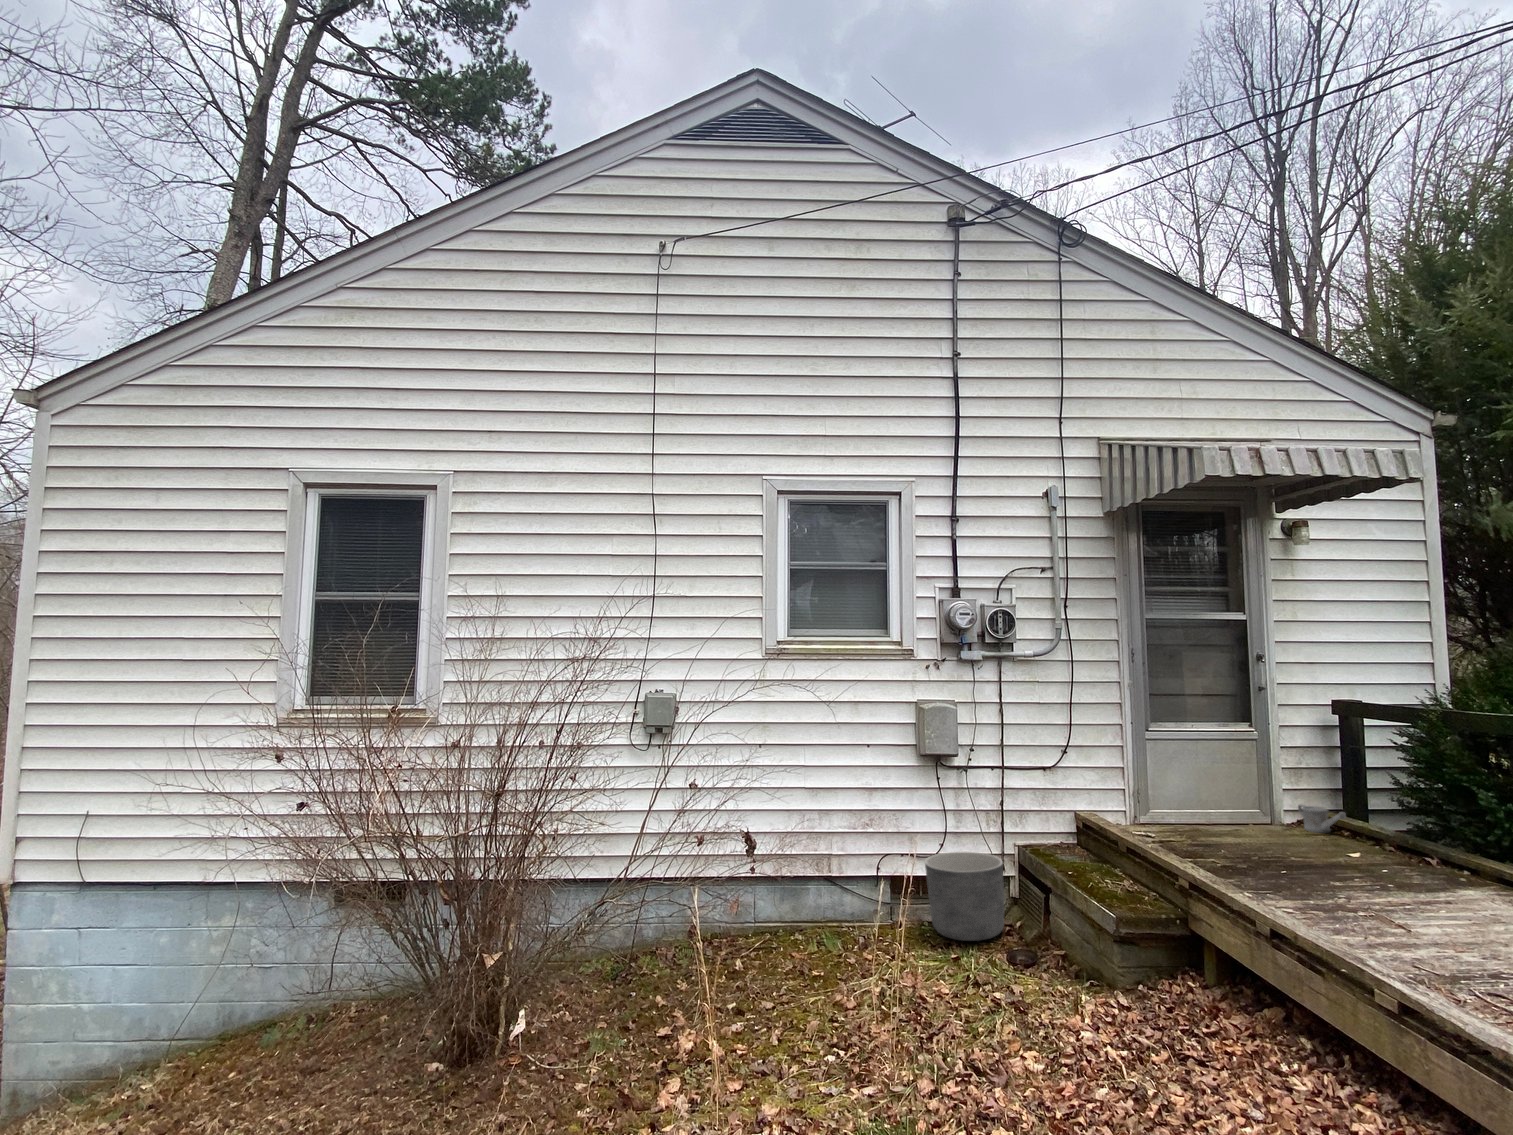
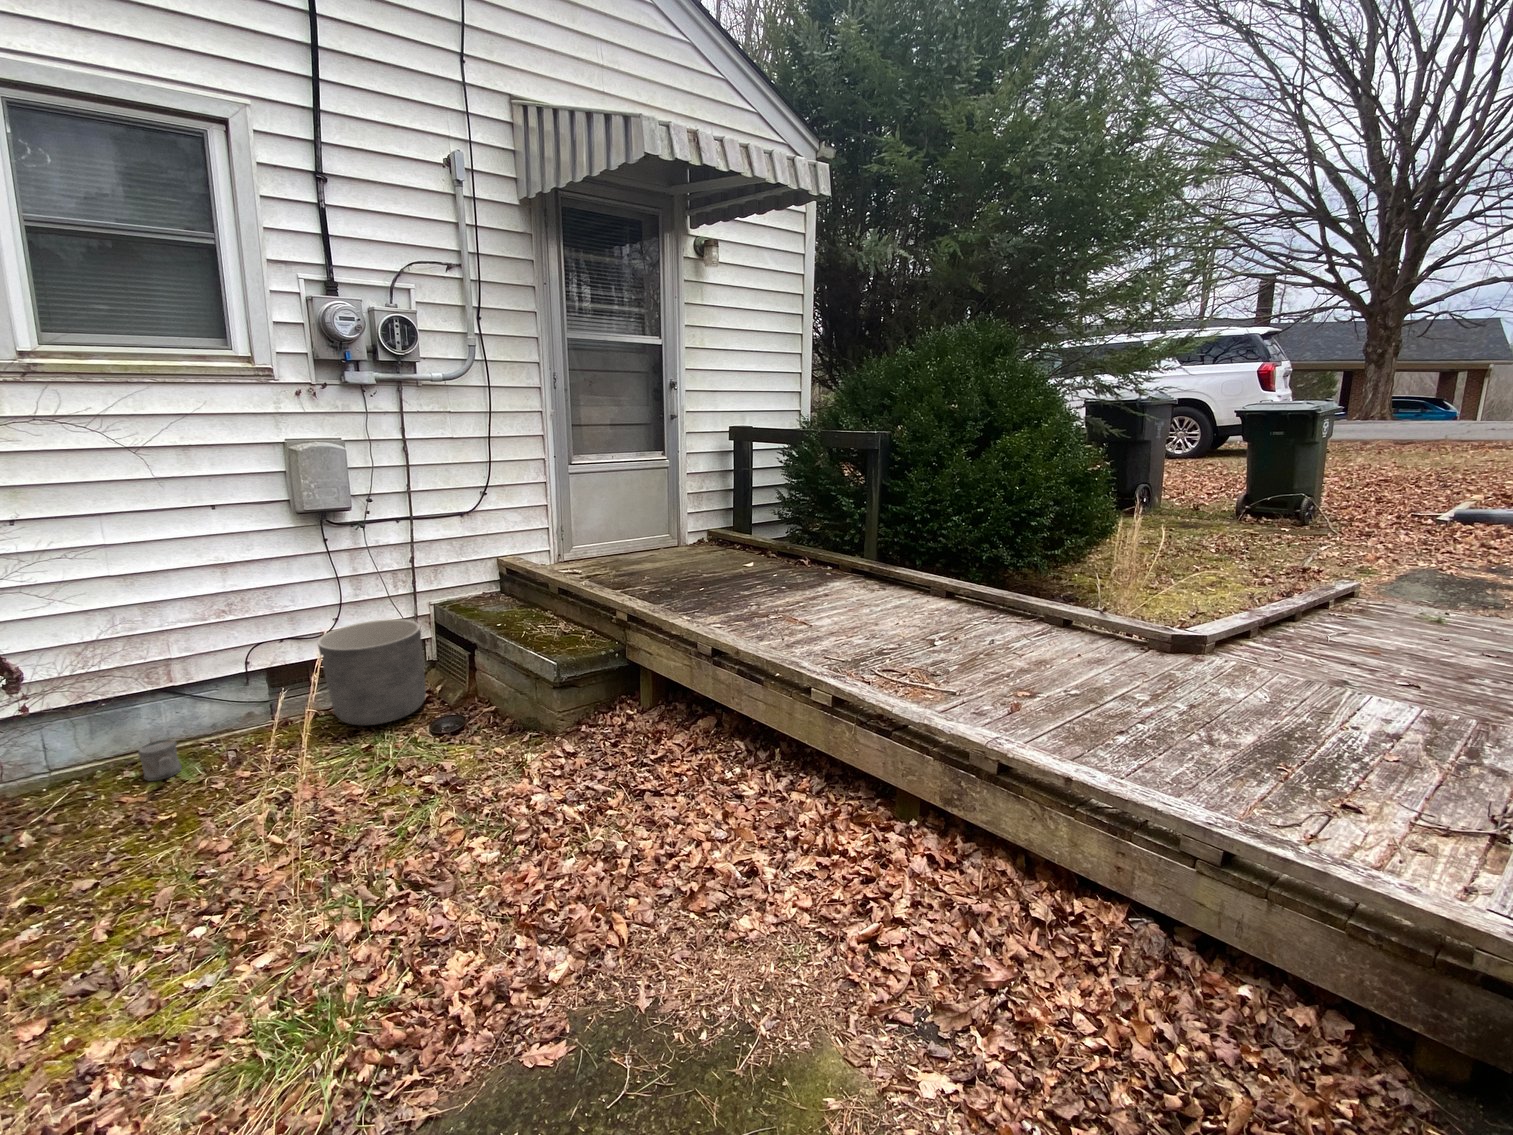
watering can: present [1298,805,1346,833] -> present [138,737,182,781]

